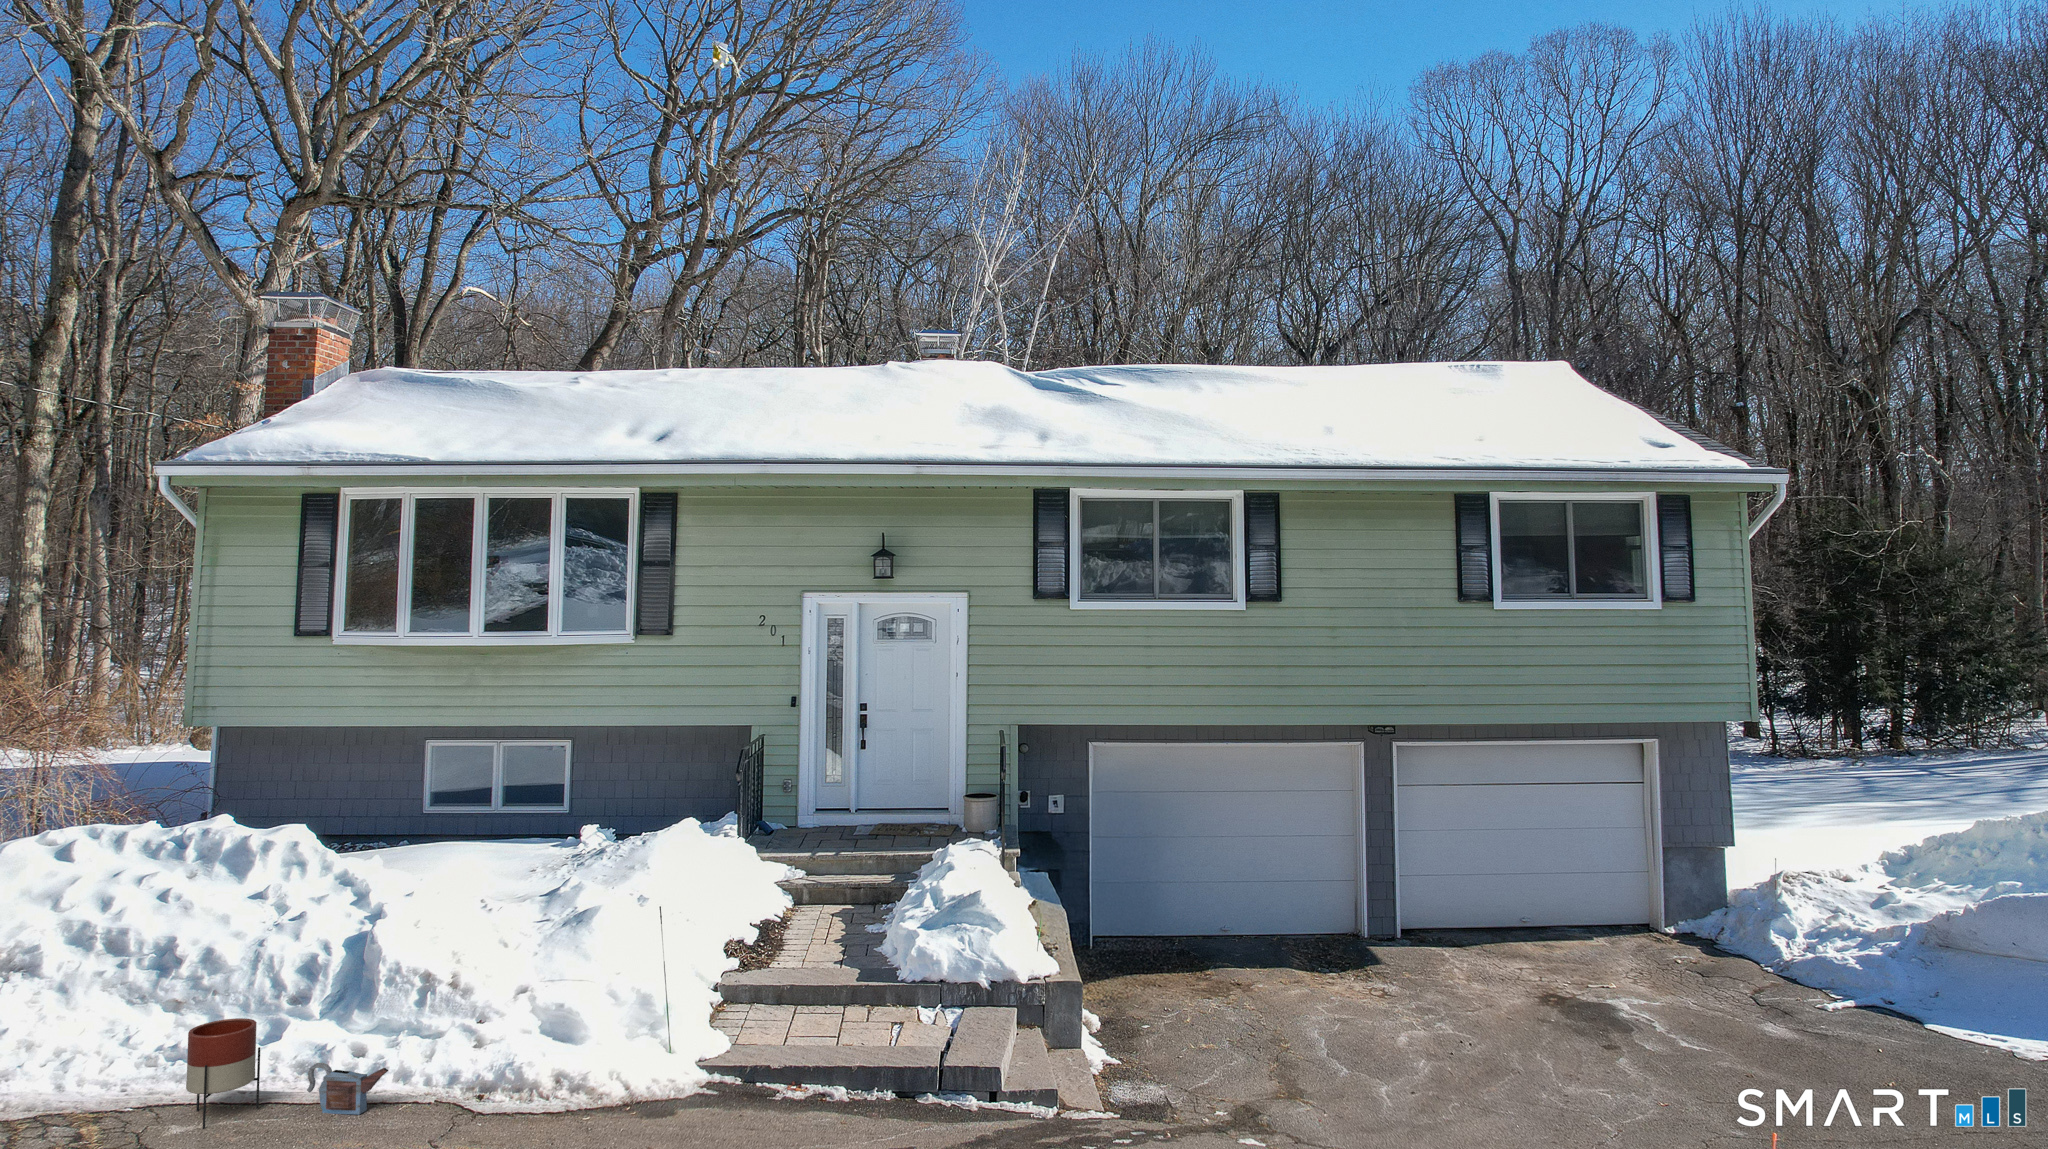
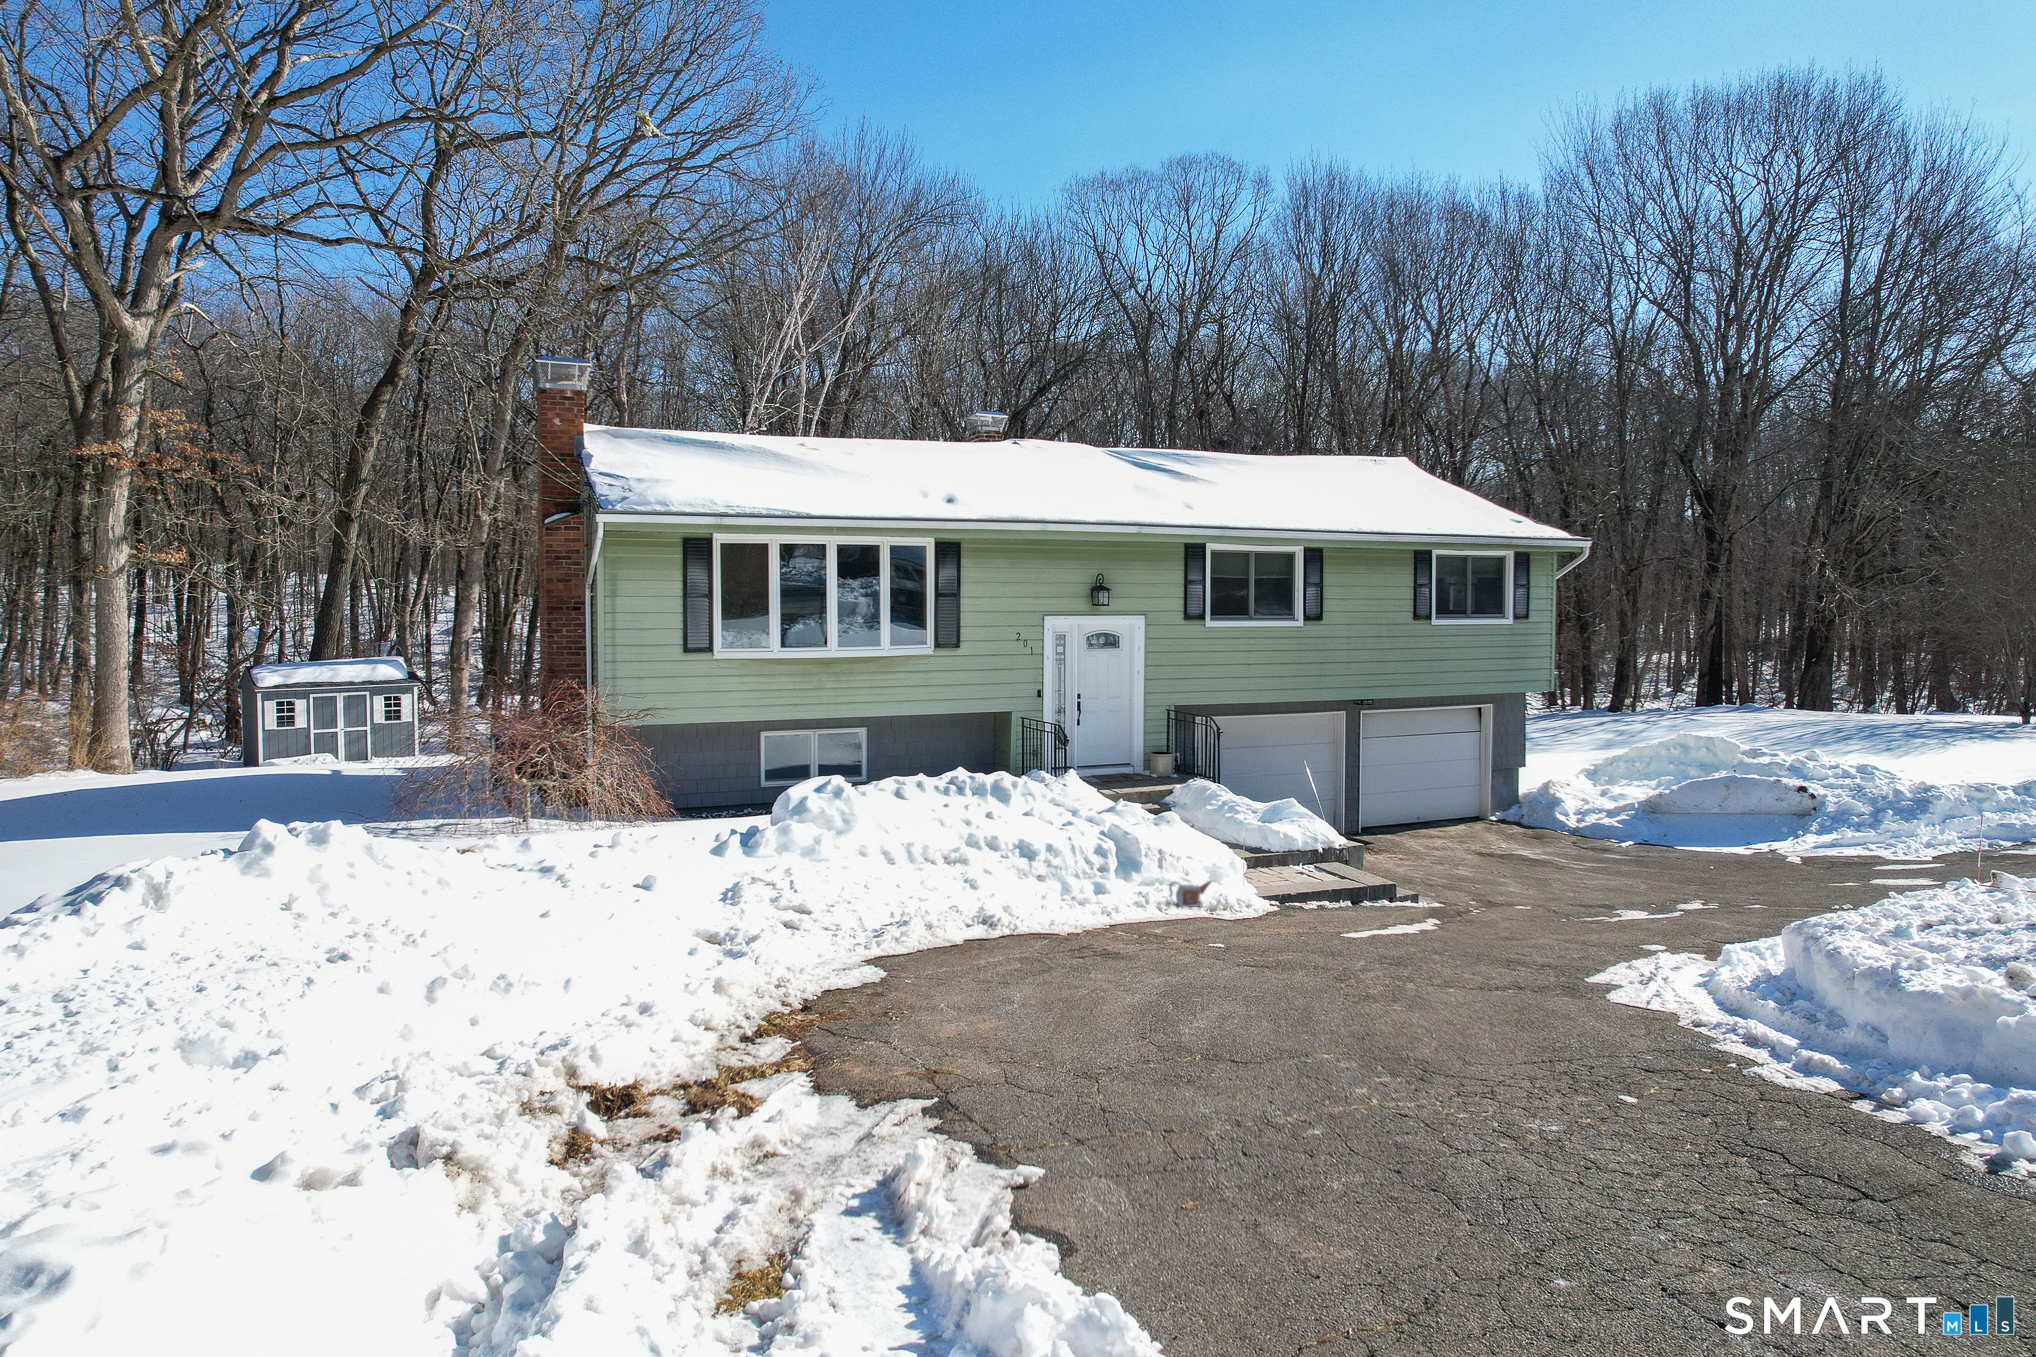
planter: present [186,1018,260,1129] -> none [1123,860,1158,915]

